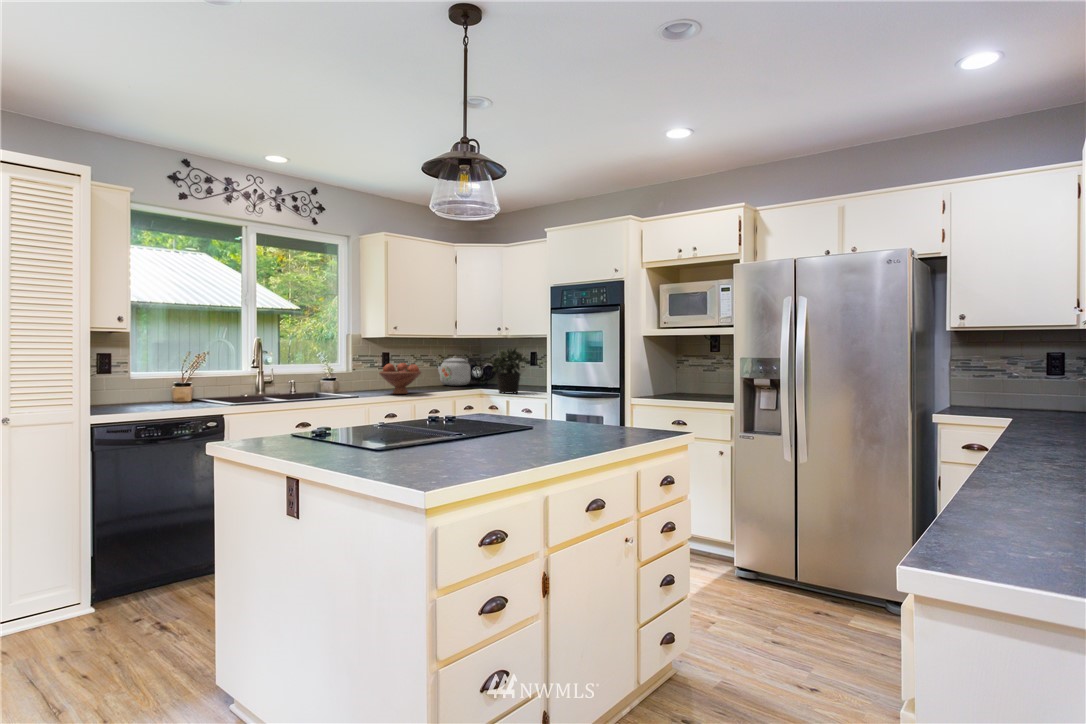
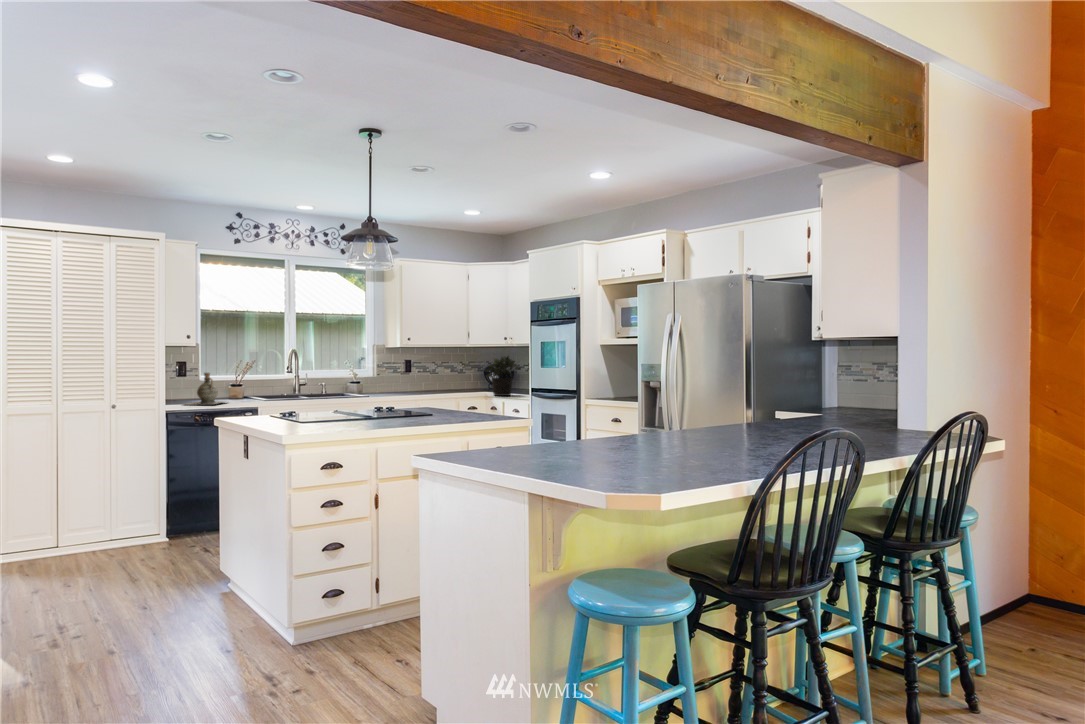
kettle: present [438,356,476,386] -> none [457,363,489,389]
fruit bowl: present [379,363,421,394] -> none [389,369,425,396]
ceramic jug: none [111,366,182,411] -> present [188,373,225,405]

